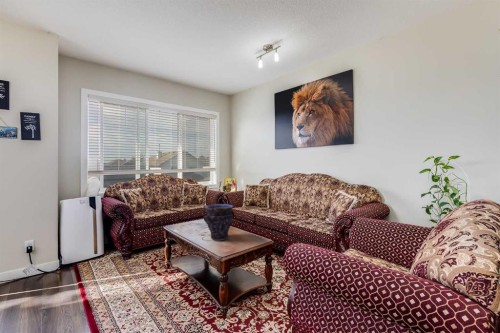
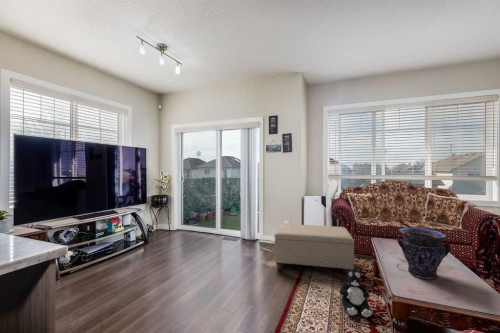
ottoman: none [28,226,146,309] -> present [274,224,354,277]
plush toy: none [151,259,185,302] -> present [340,271,372,317]

